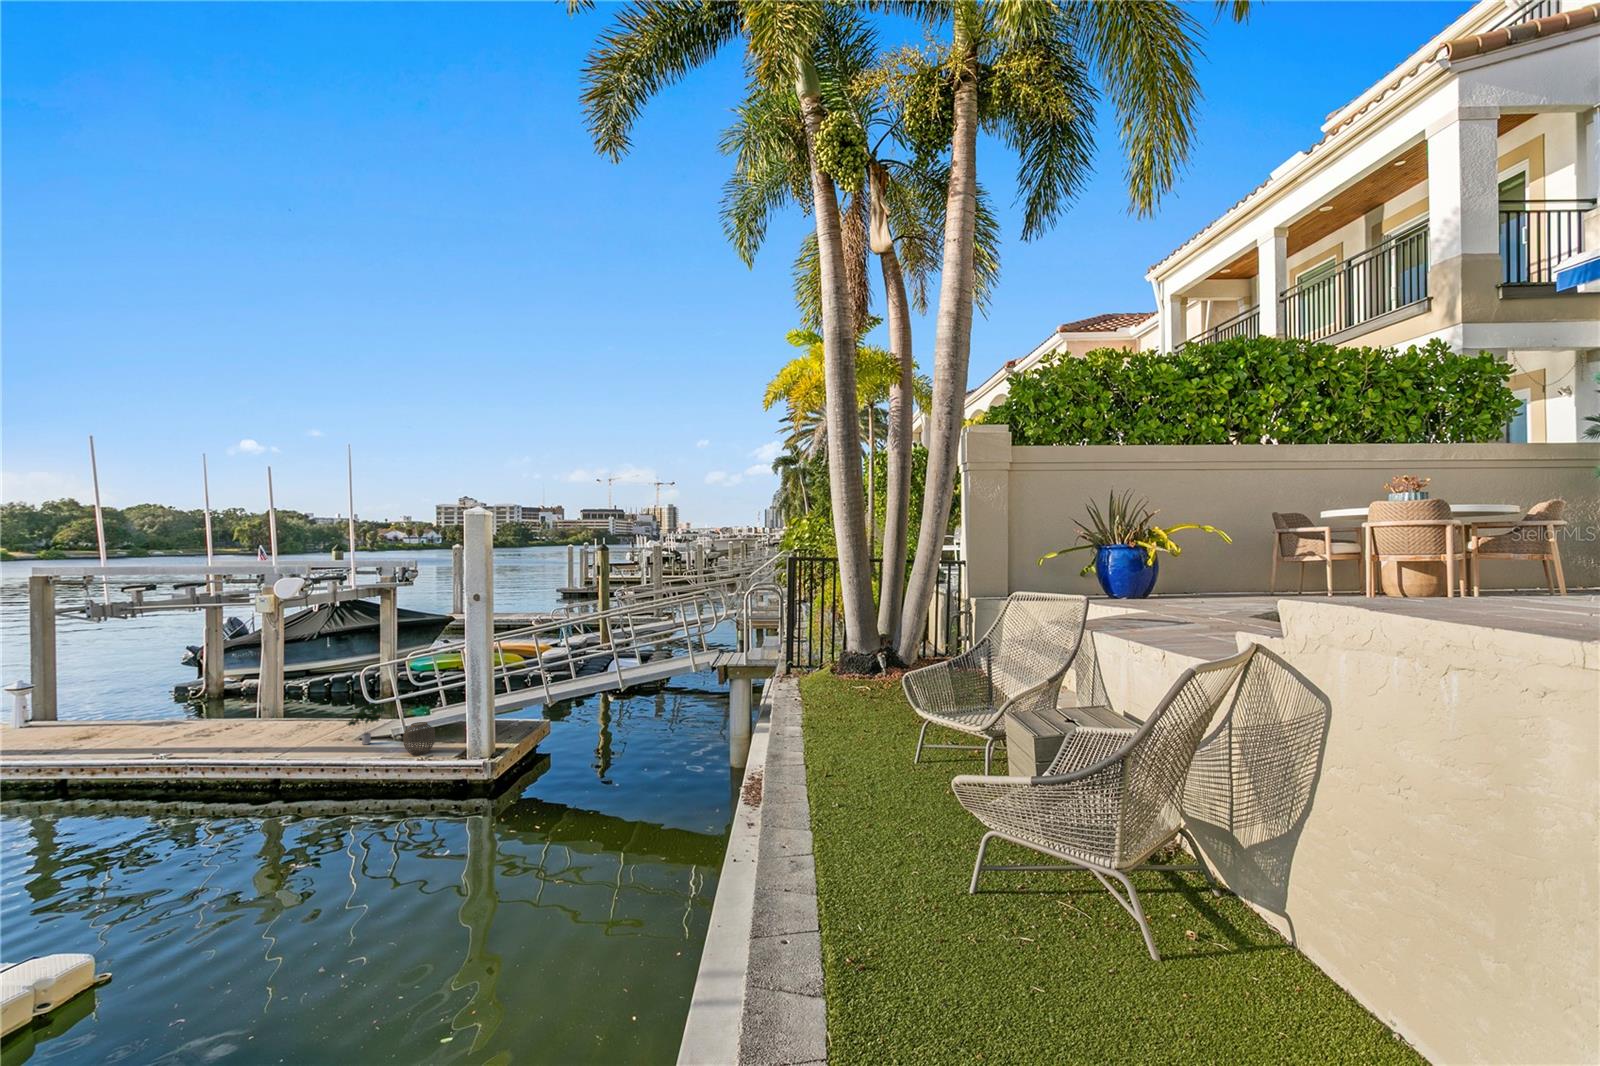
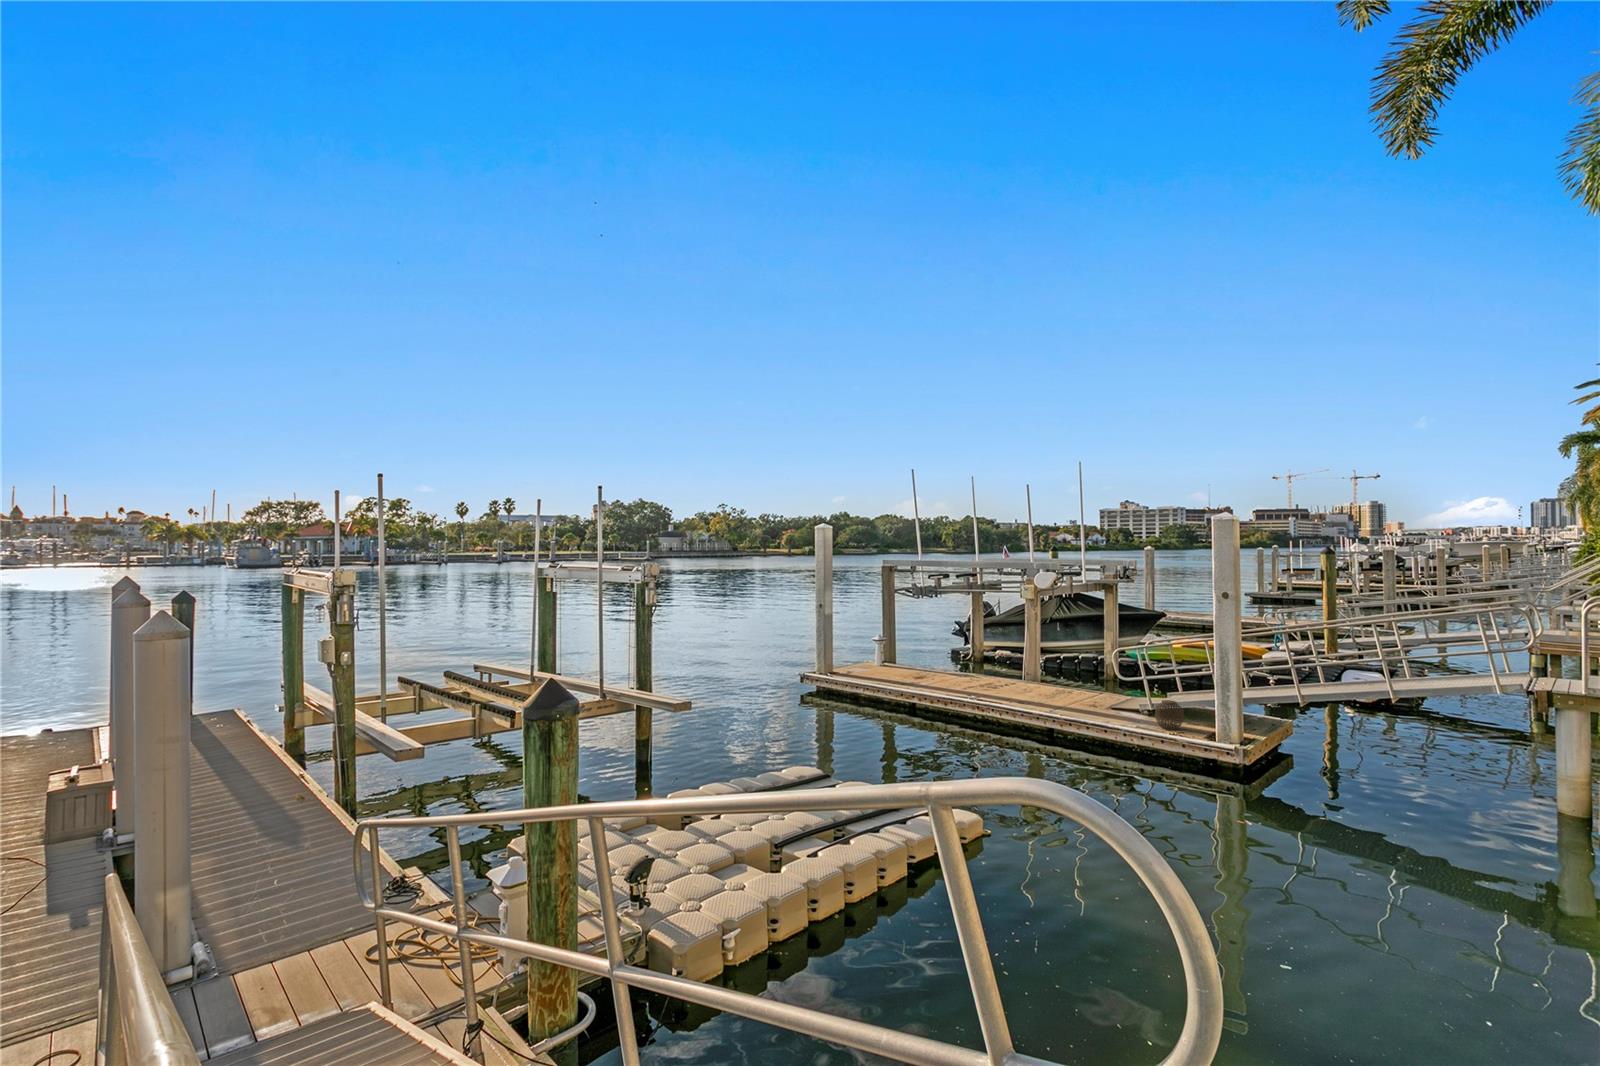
potted plant: present [348,703,386,745] -> none [1103,677,1136,714]

